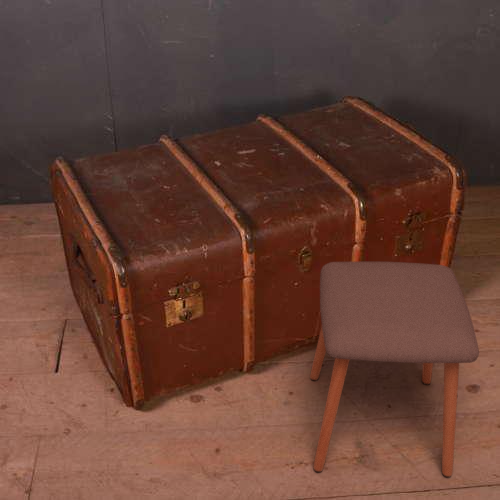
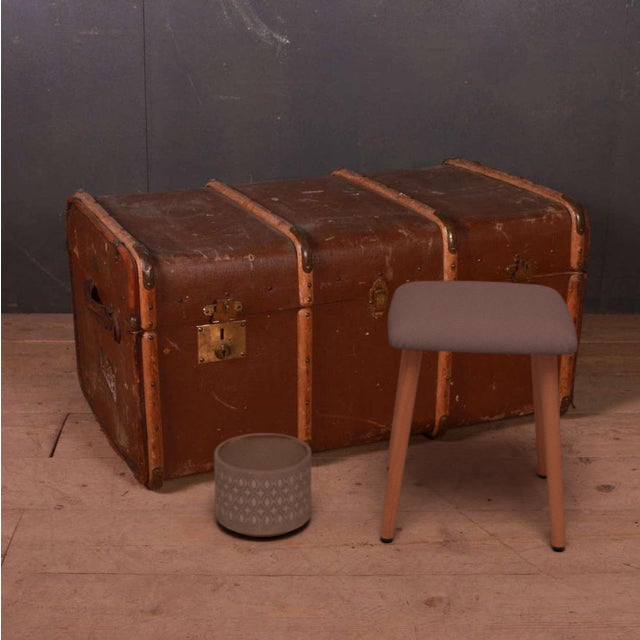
planter: none [185,382,260,474] -> present [214,433,311,537]

